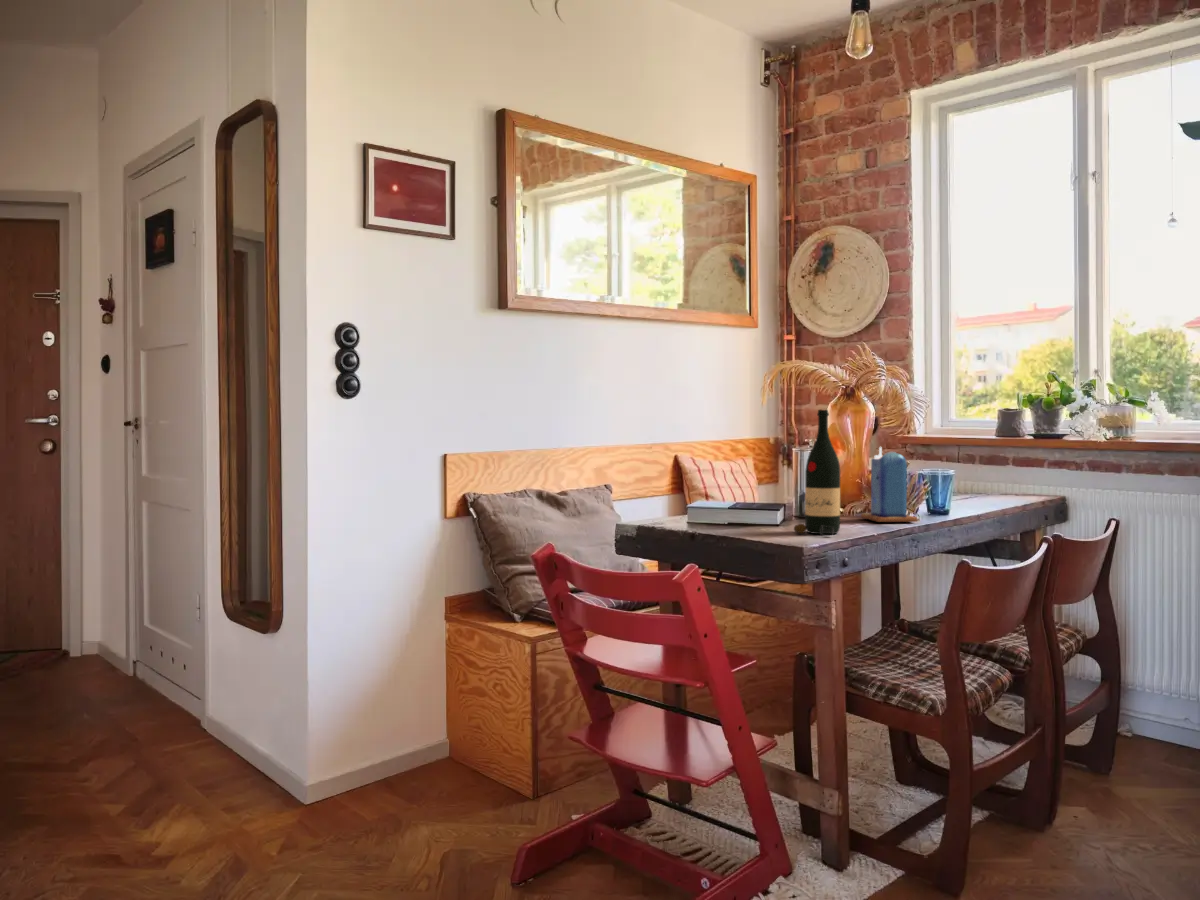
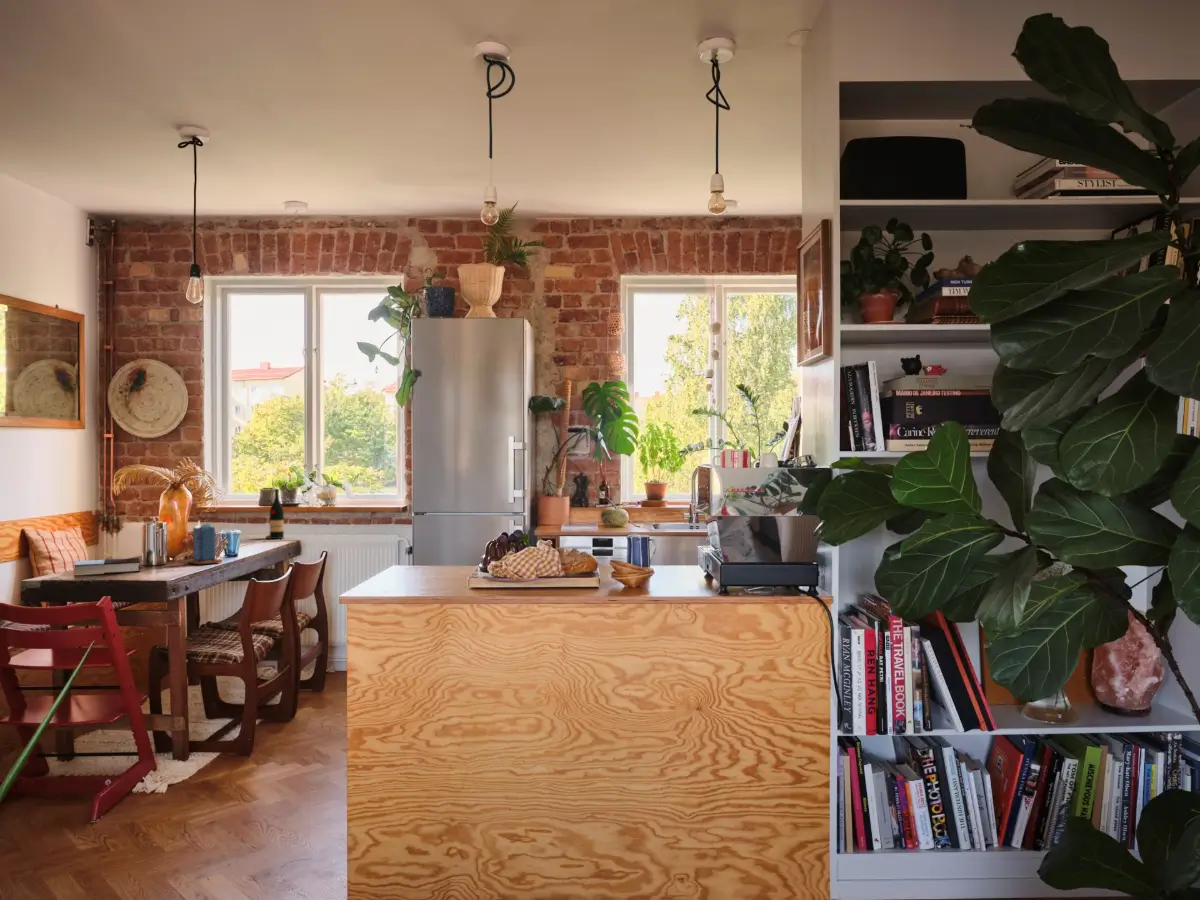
wine bottle: present [794,410,840,535] -> present [266,489,284,539]

